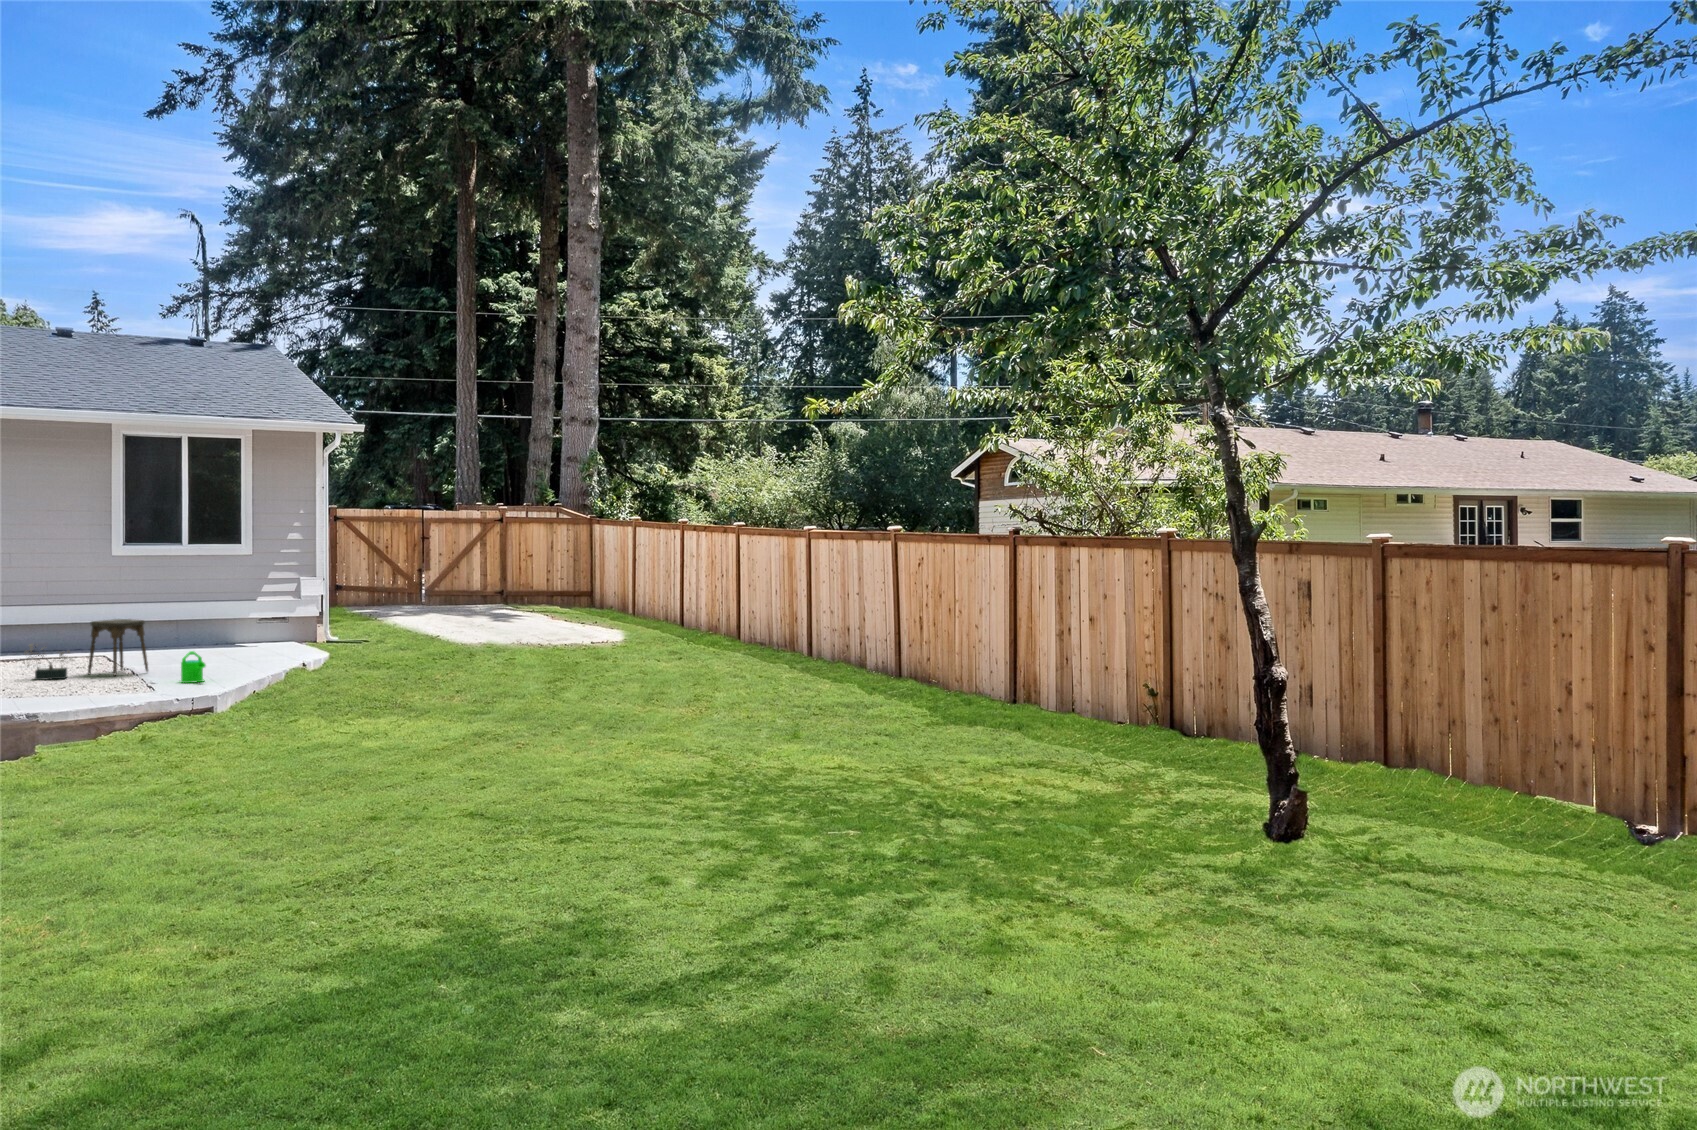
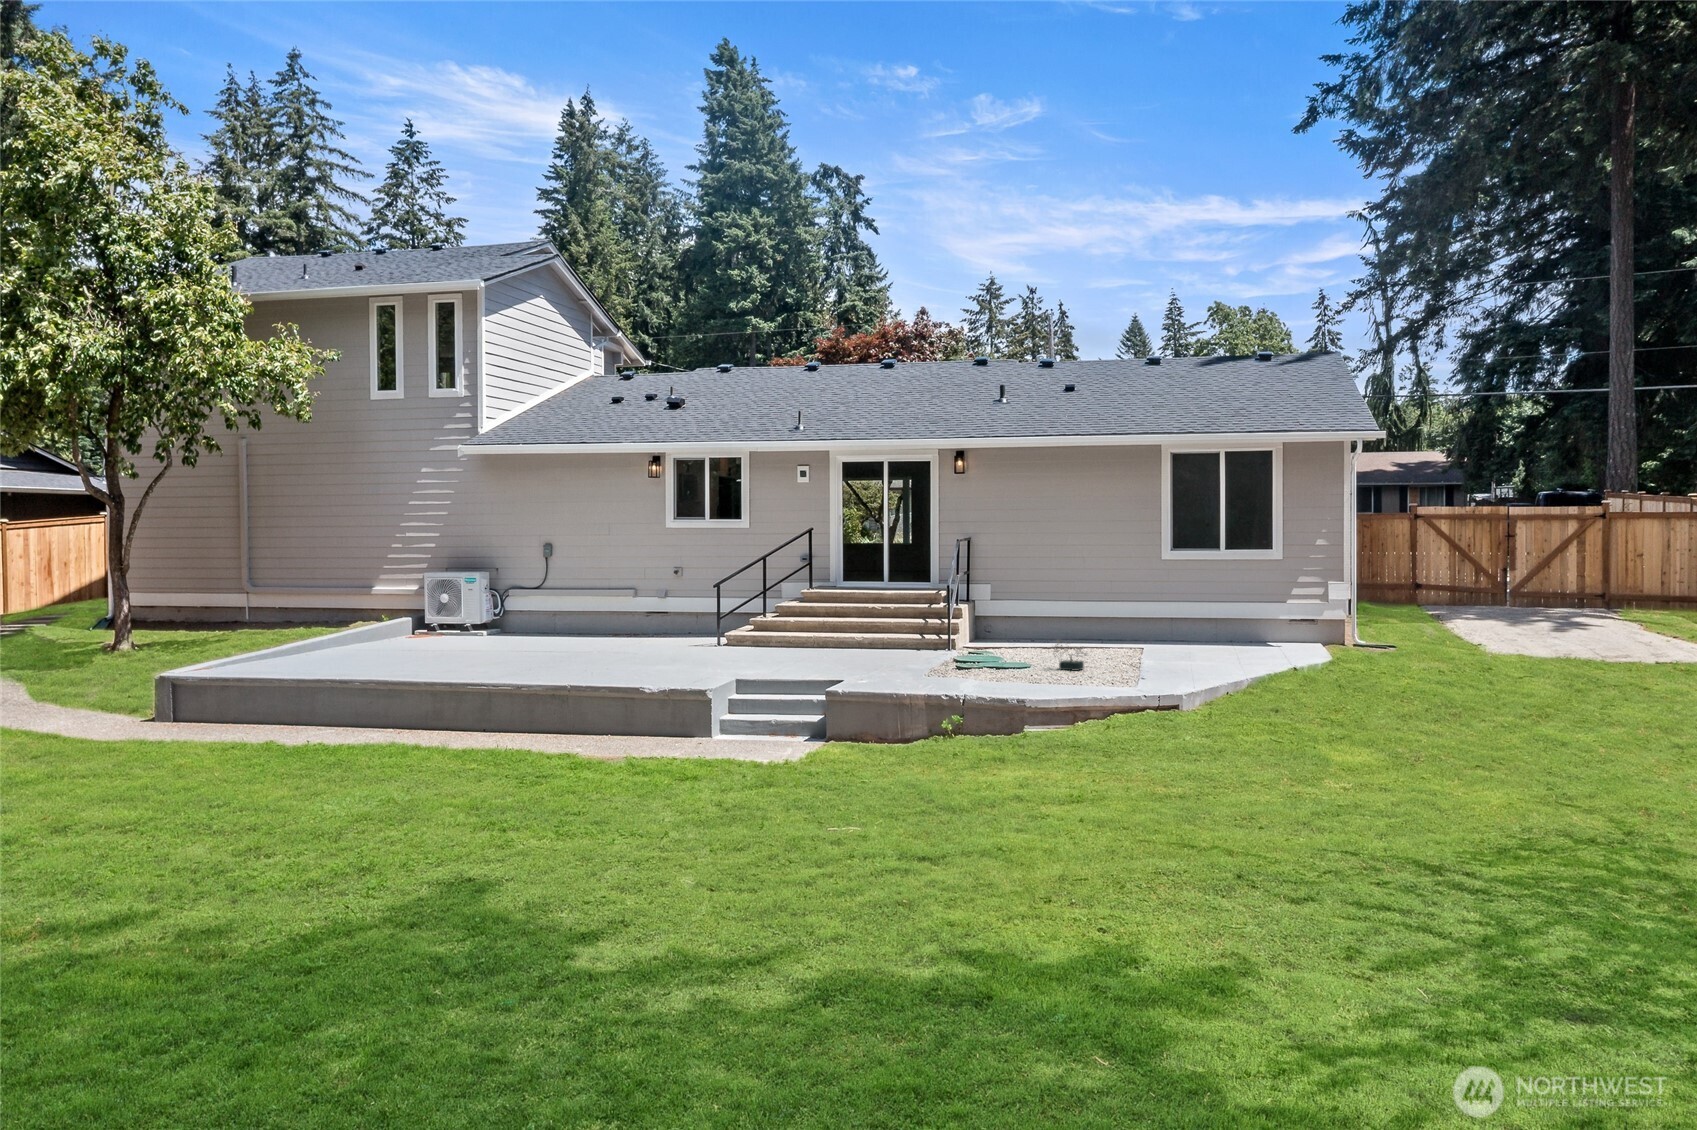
stool: present [88,619,148,676] -> none [1103,621,1147,672]
watering can: present [181,651,206,683] -> none [1152,655,1174,684]

